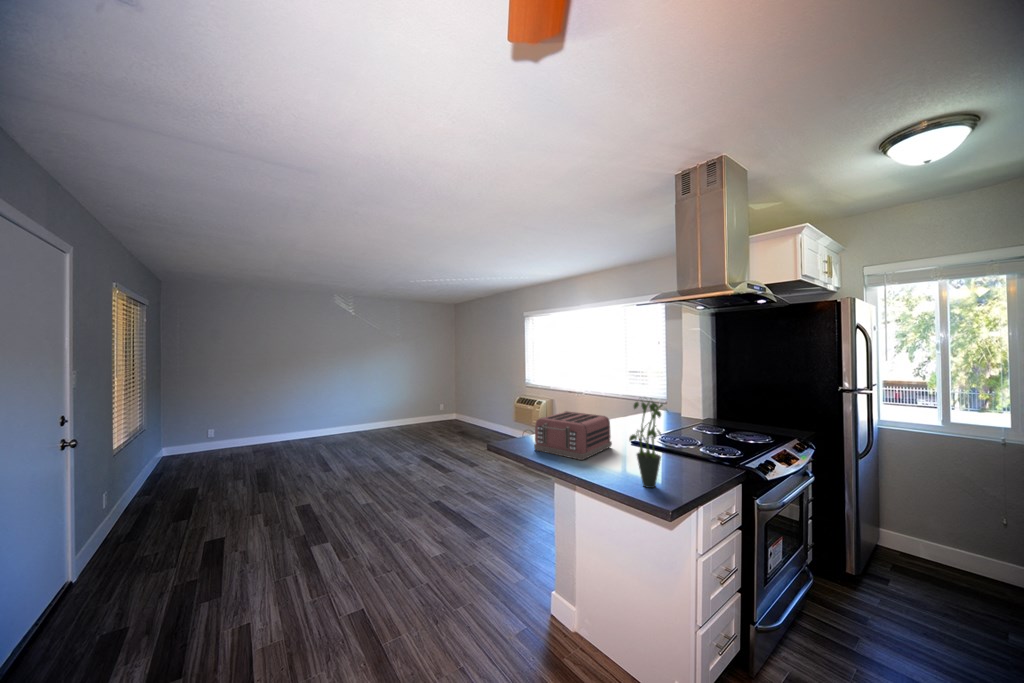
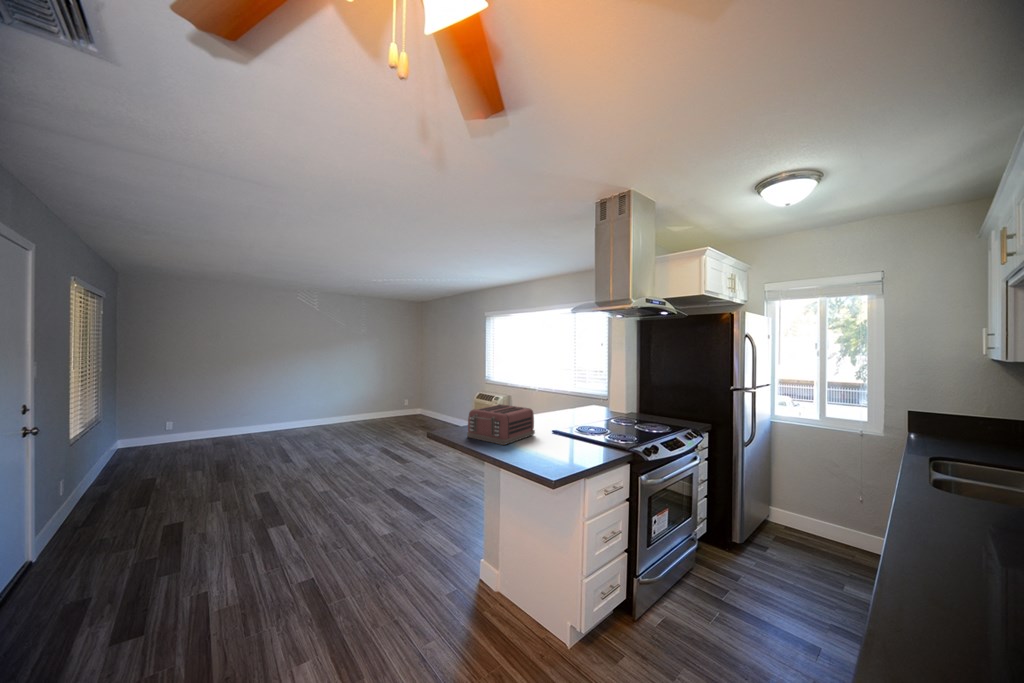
potted plant: present [629,401,663,488] -> none [533,392,565,466]

